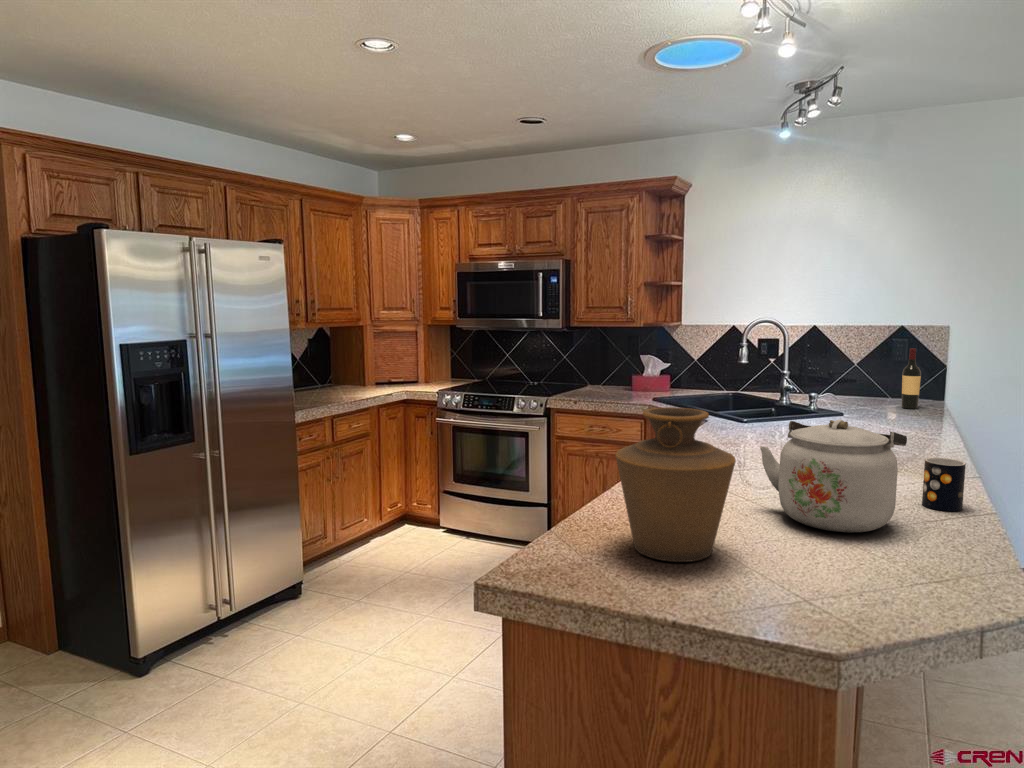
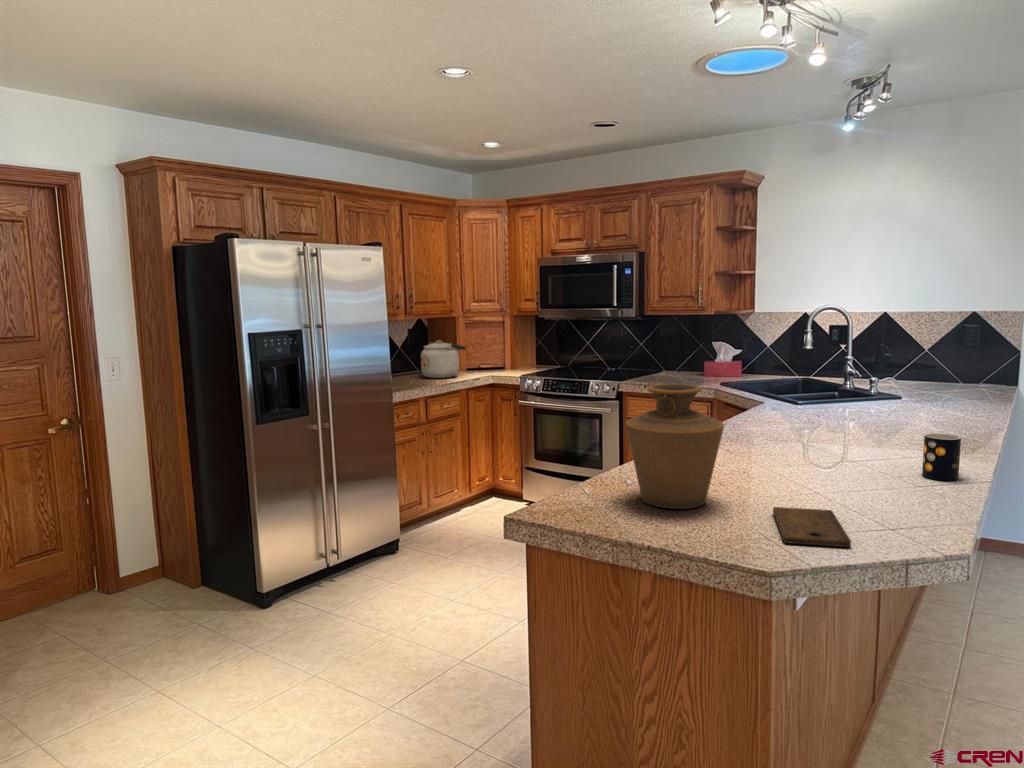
wine bottle: present [902,348,921,409] -> none [972,334,993,395]
kettle: present [760,420,907,532] -> present [421,340,466,378]
cutting board: none [796,556,915,611] -> present [773,507,851,547]

